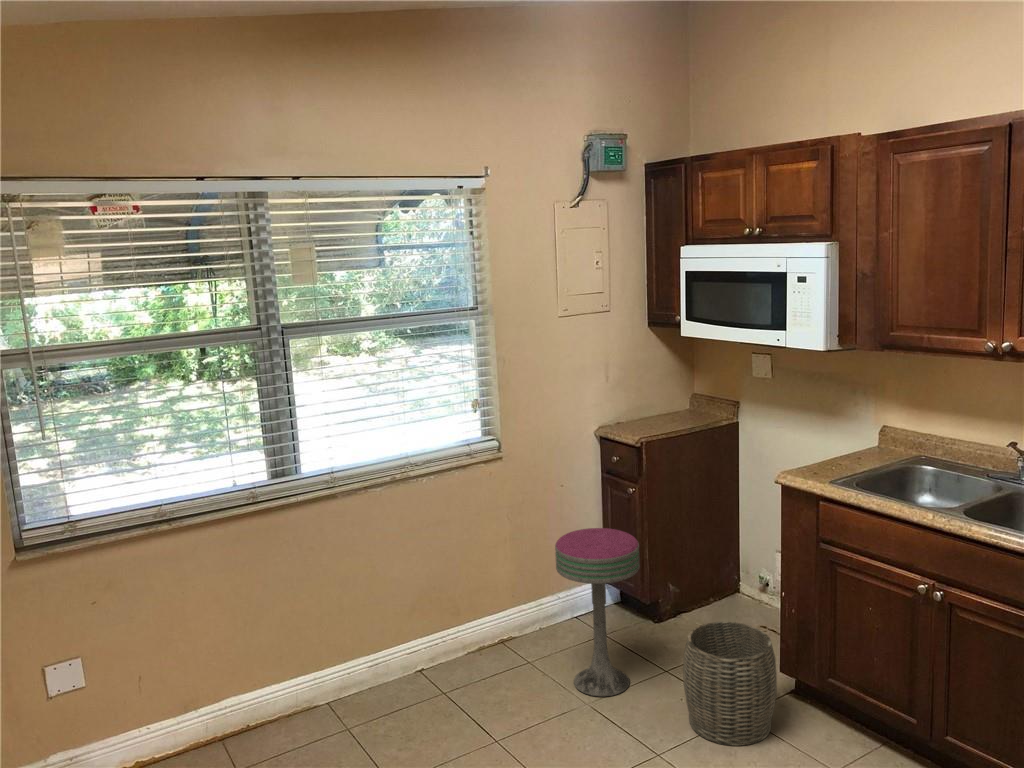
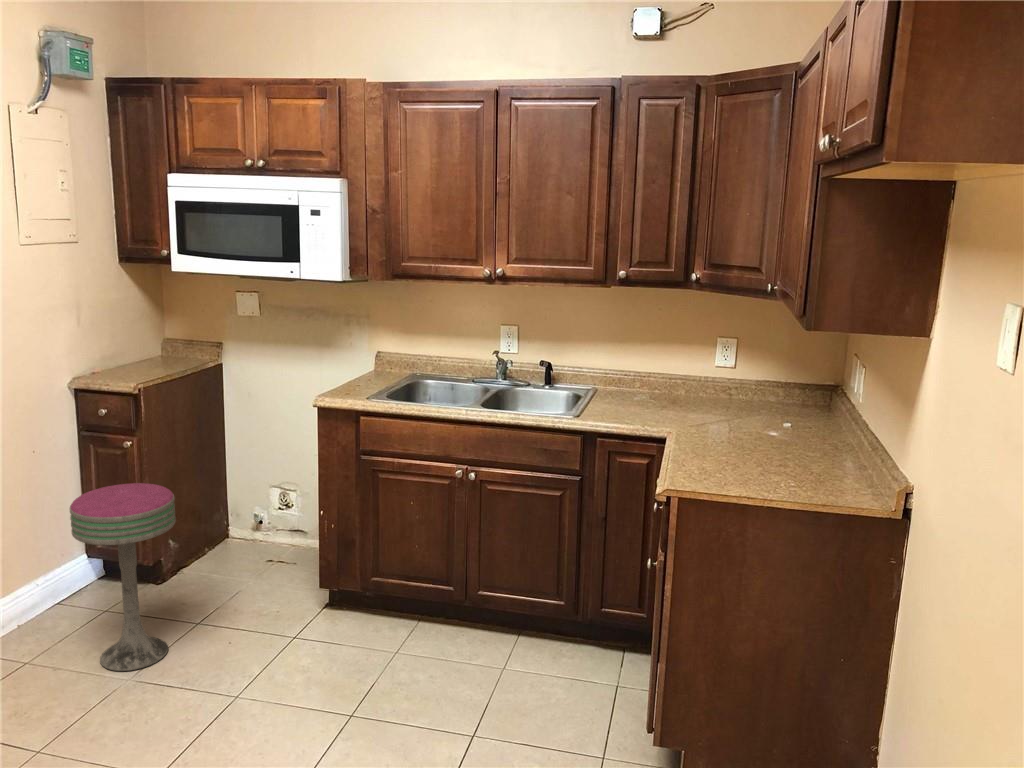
woven basket: present [683,622,777,746] -> none [242,549,334,667]

